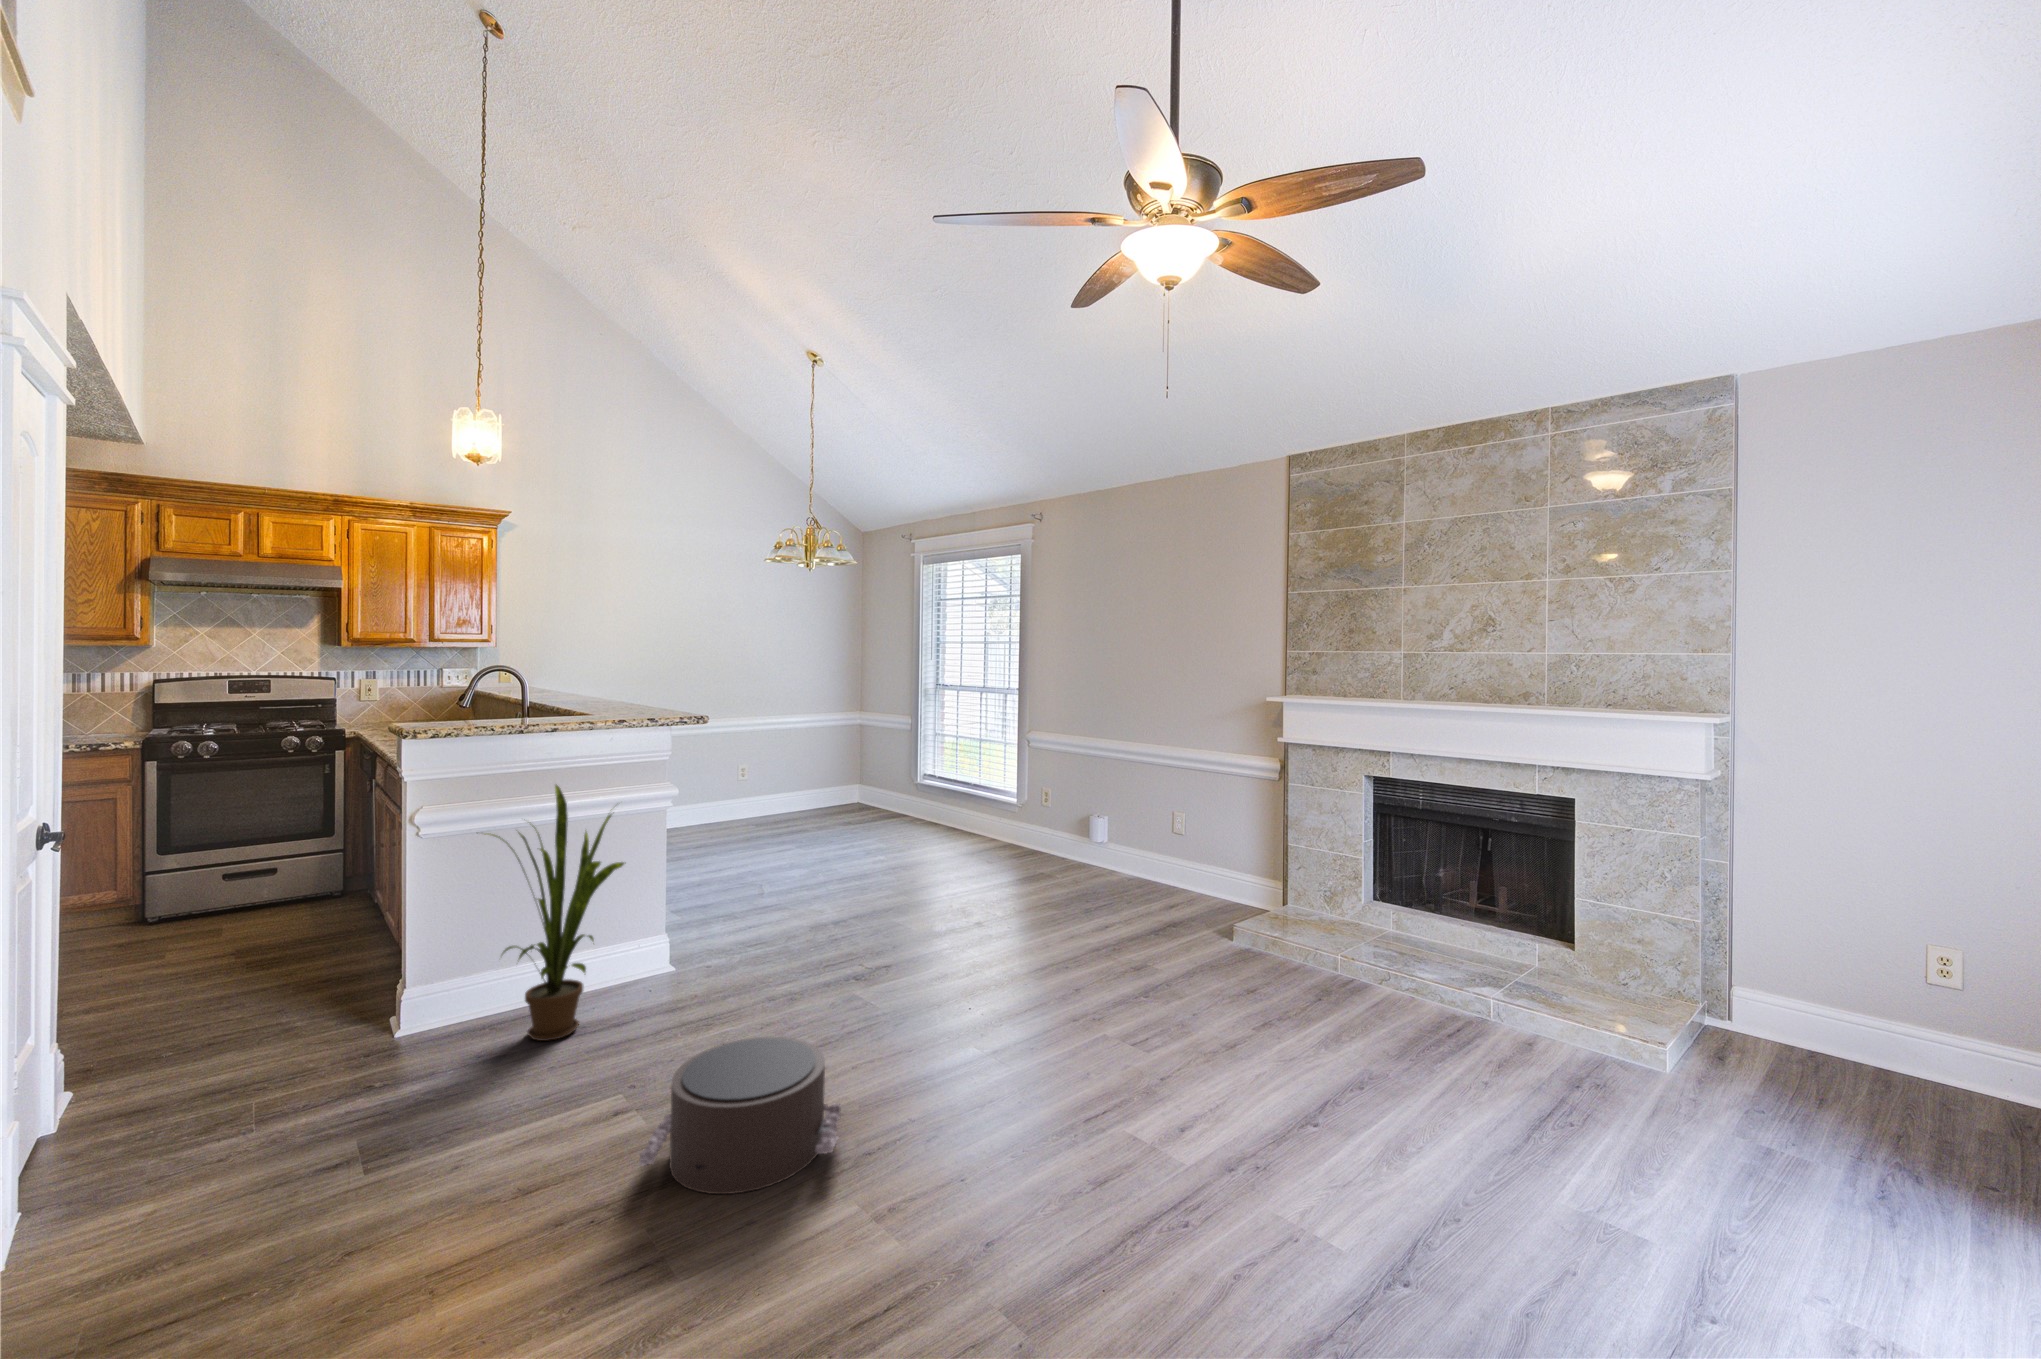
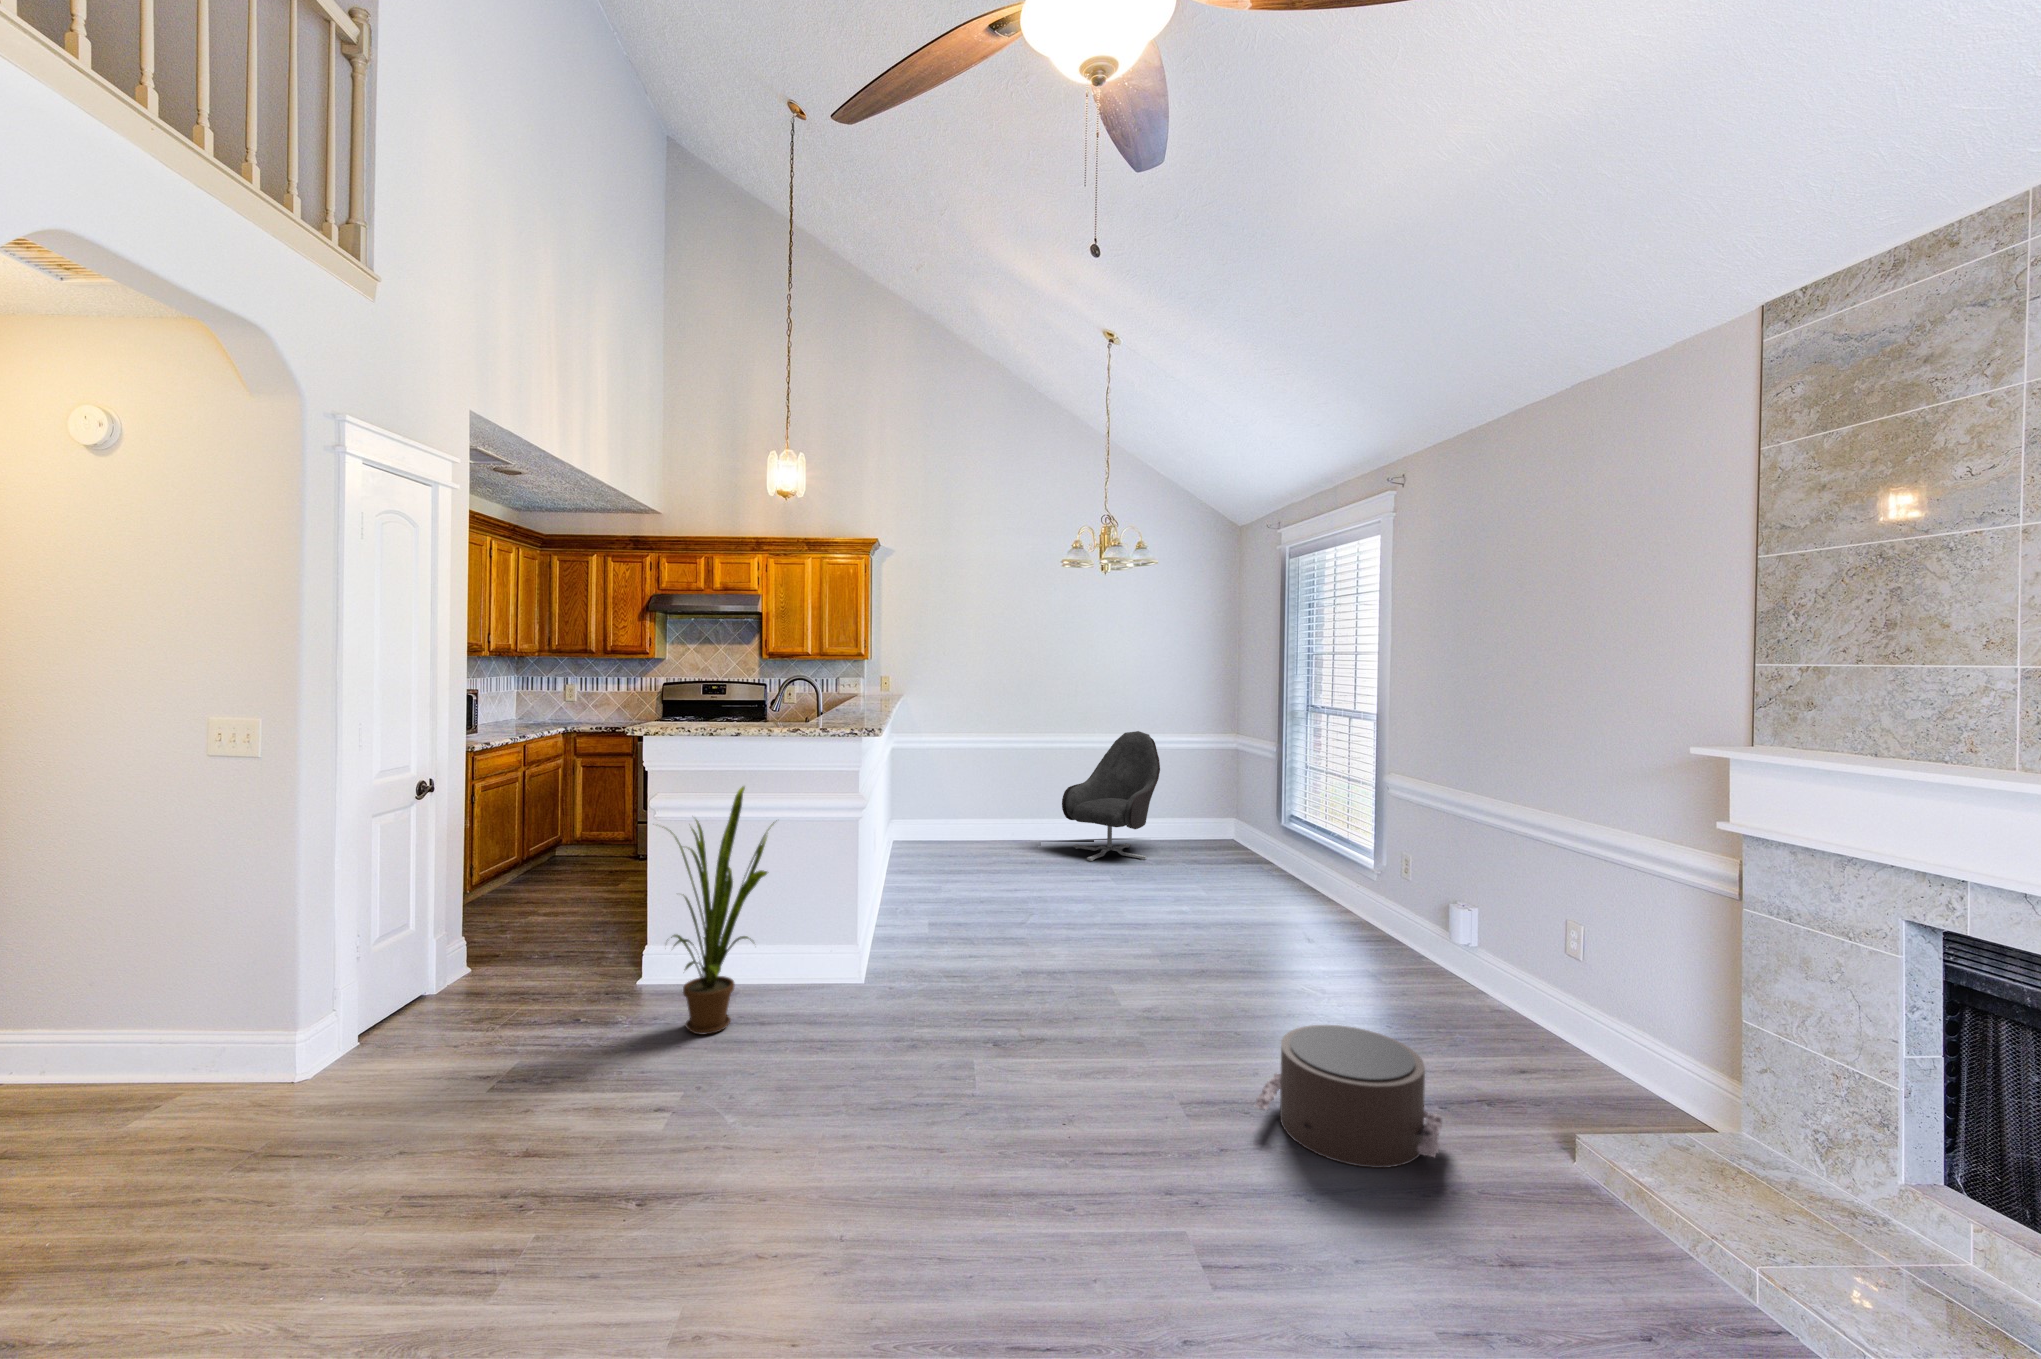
armchair: none [716,712,806,836] -> present [1062,731,1160,861]
pouf: present [638,1037,841,1194] -> present [1255,1025,1442,1168]

